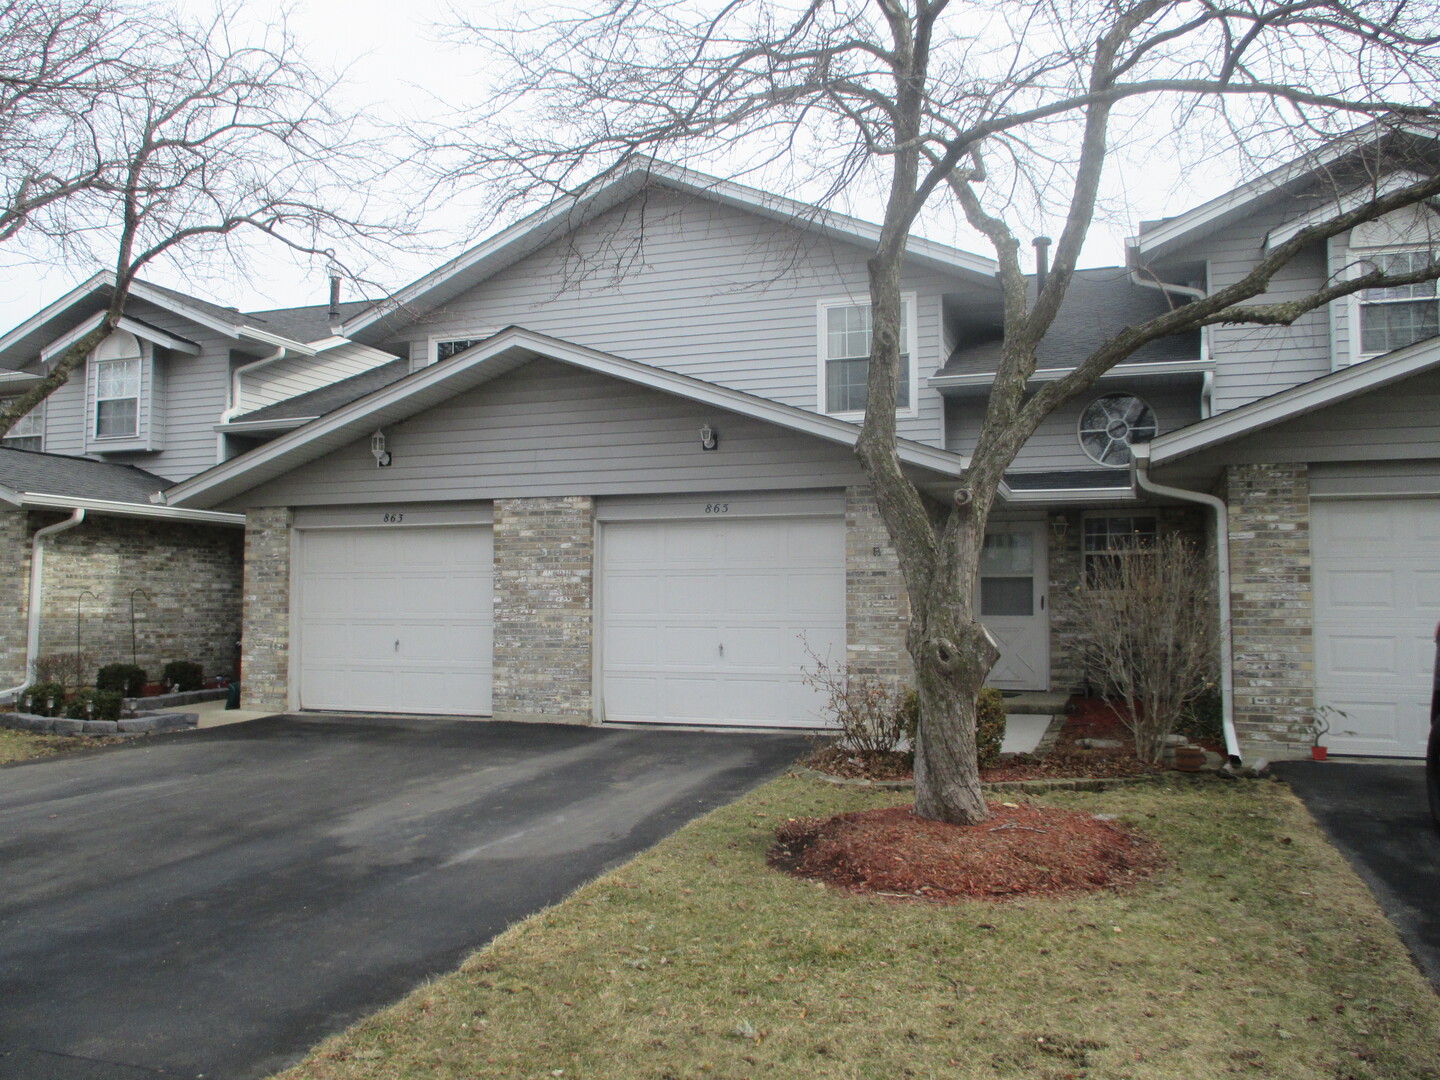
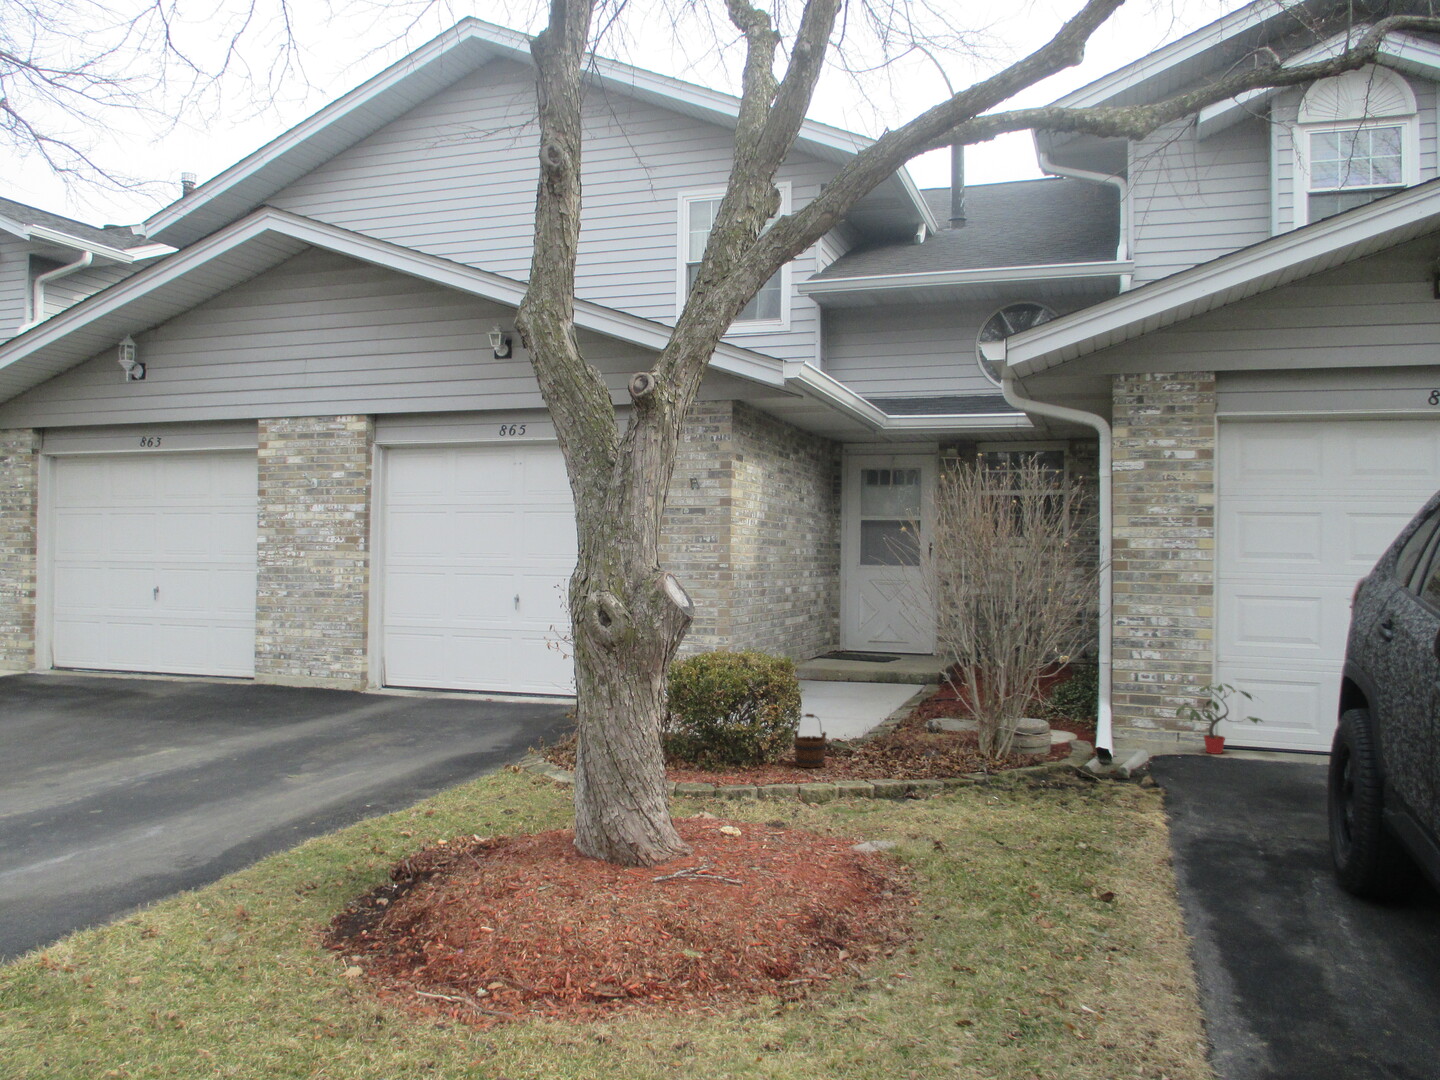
wooden bucket: present [1174,730,1202,772] -> present [794,714,826,768]

